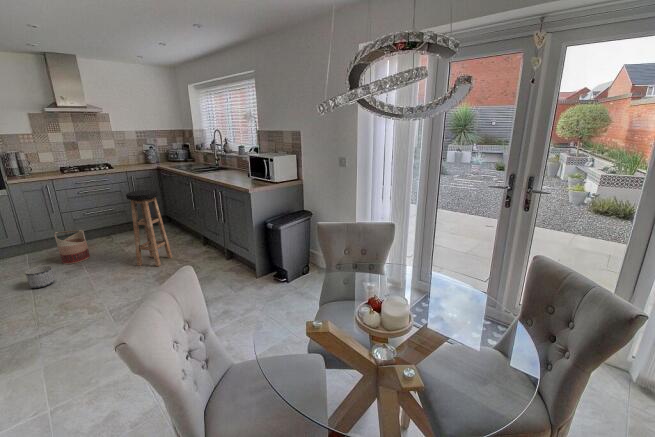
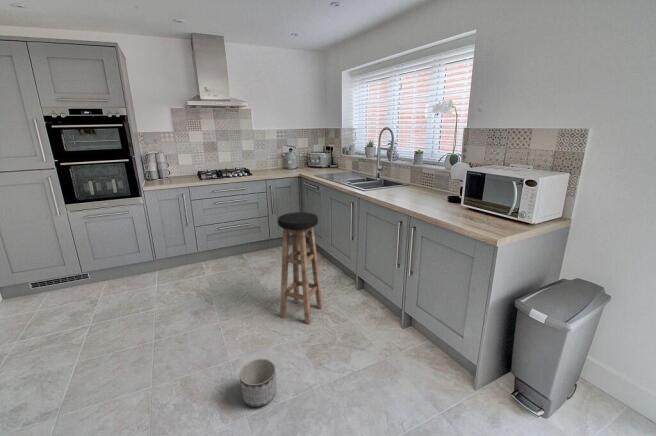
basket: present [54,230,90,264] -> none [187,255,222,298]
planter: present [25,265,55,288] -> present [240,359,276,407]

